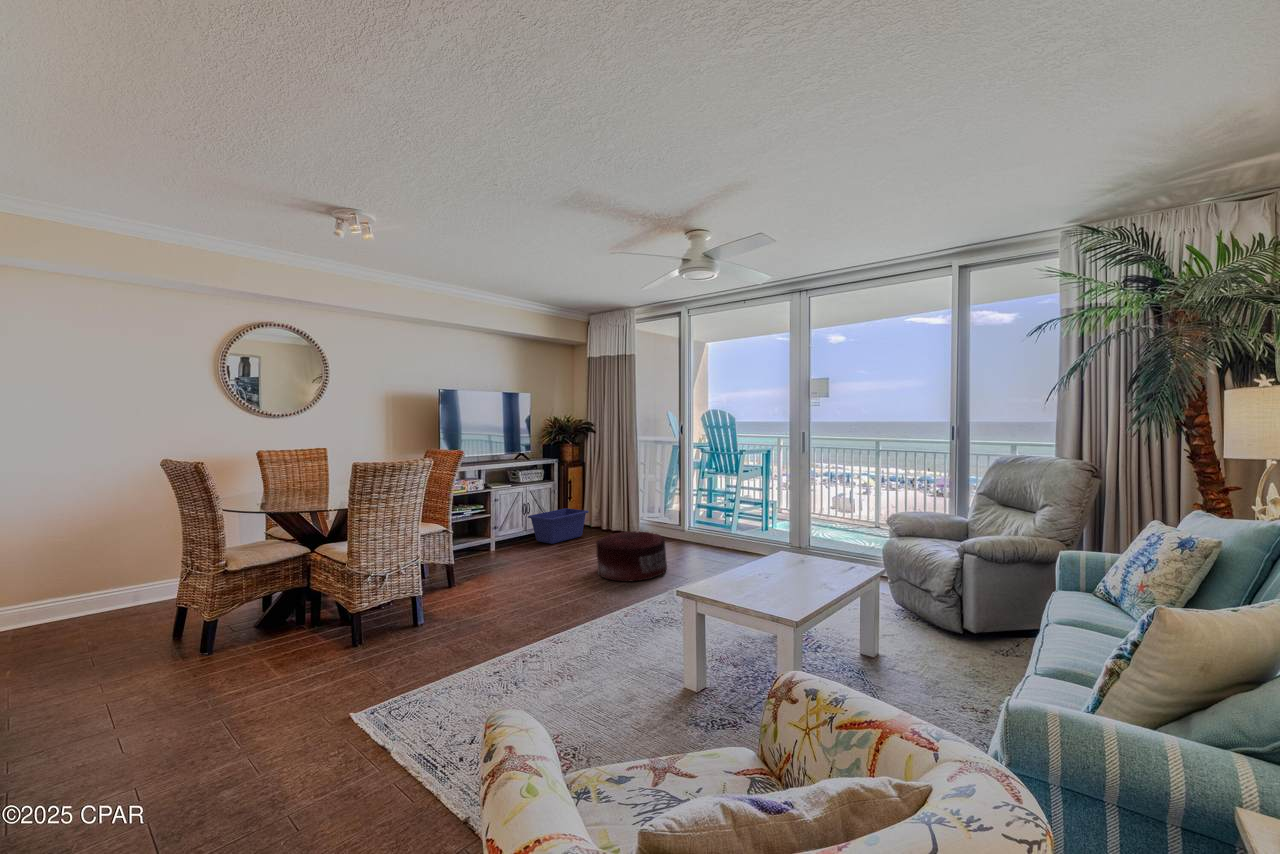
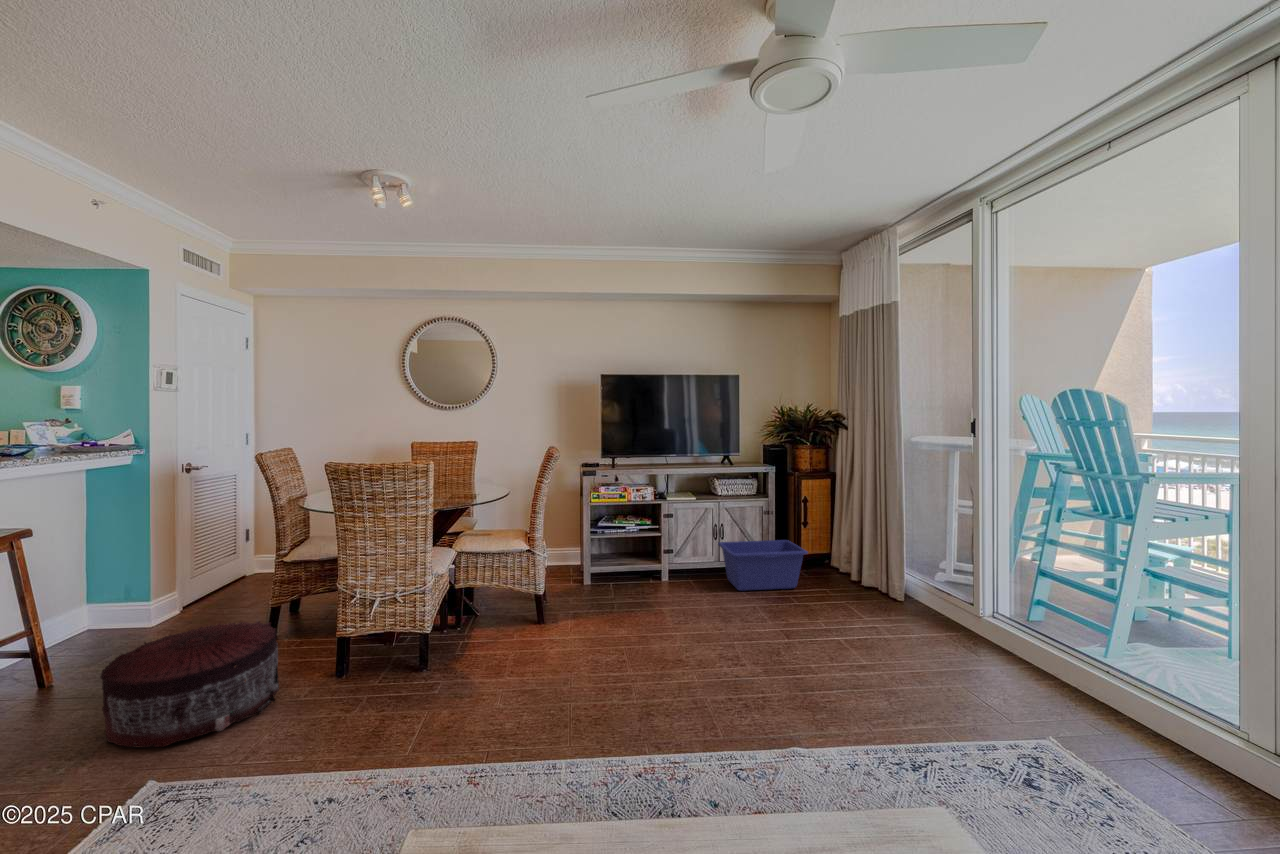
pouf: present [596,531,667,582] -> present [100,622,279,747]

